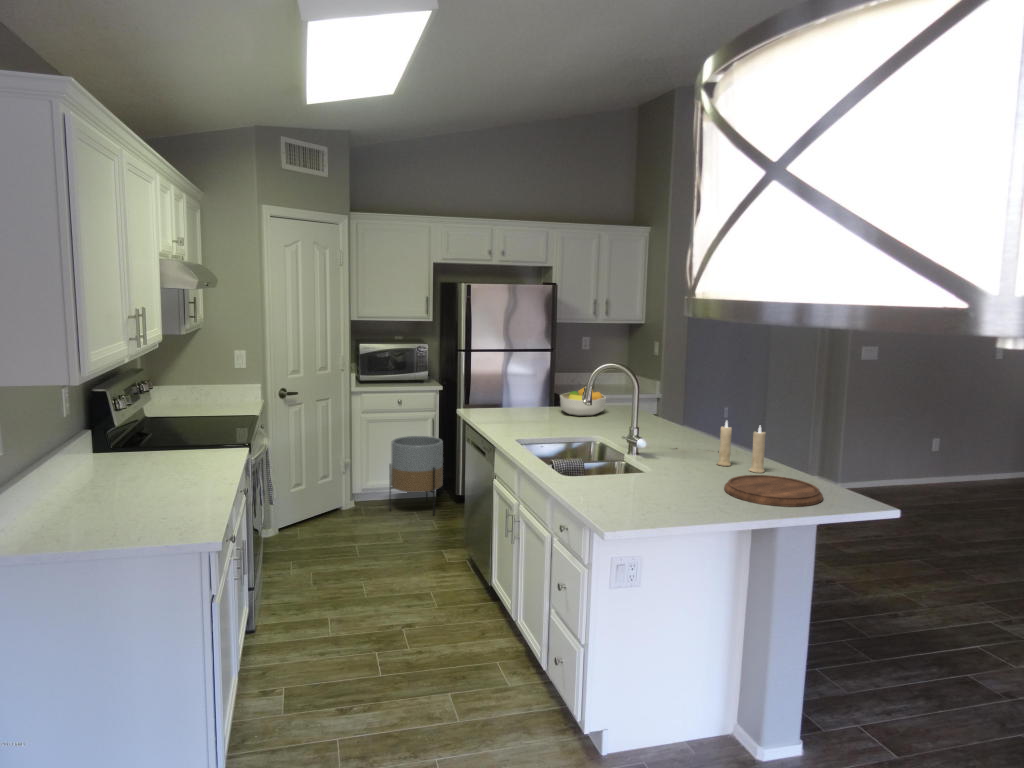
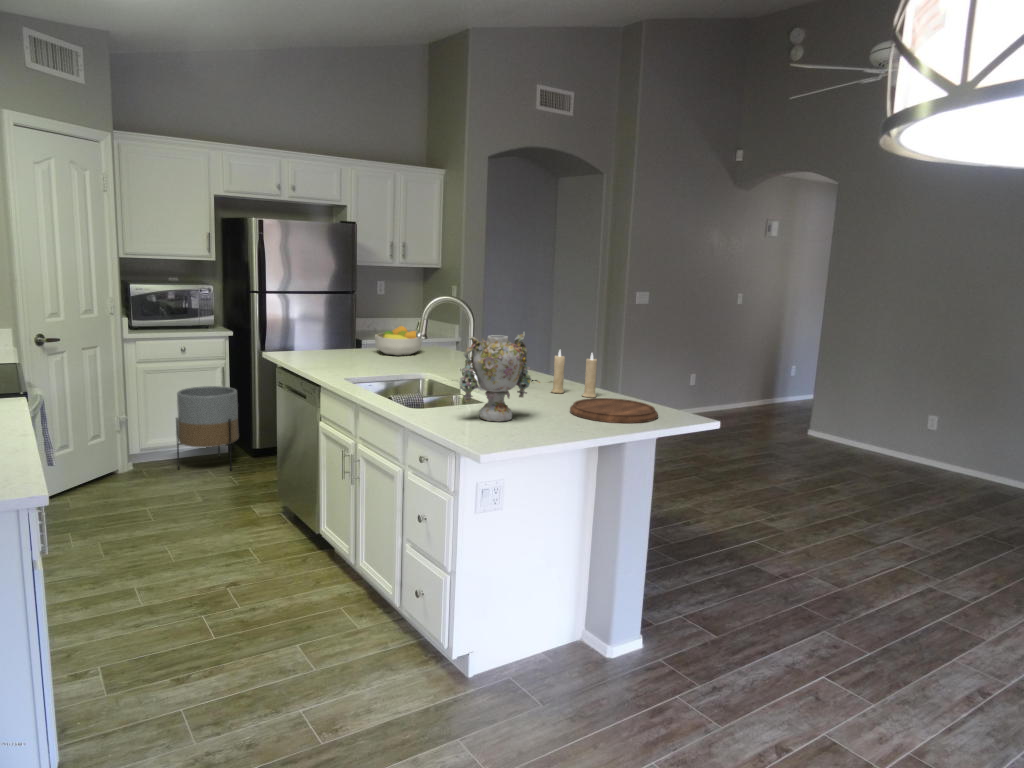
vase: none [602,406,679,496] -> present [460,332,531,422]

